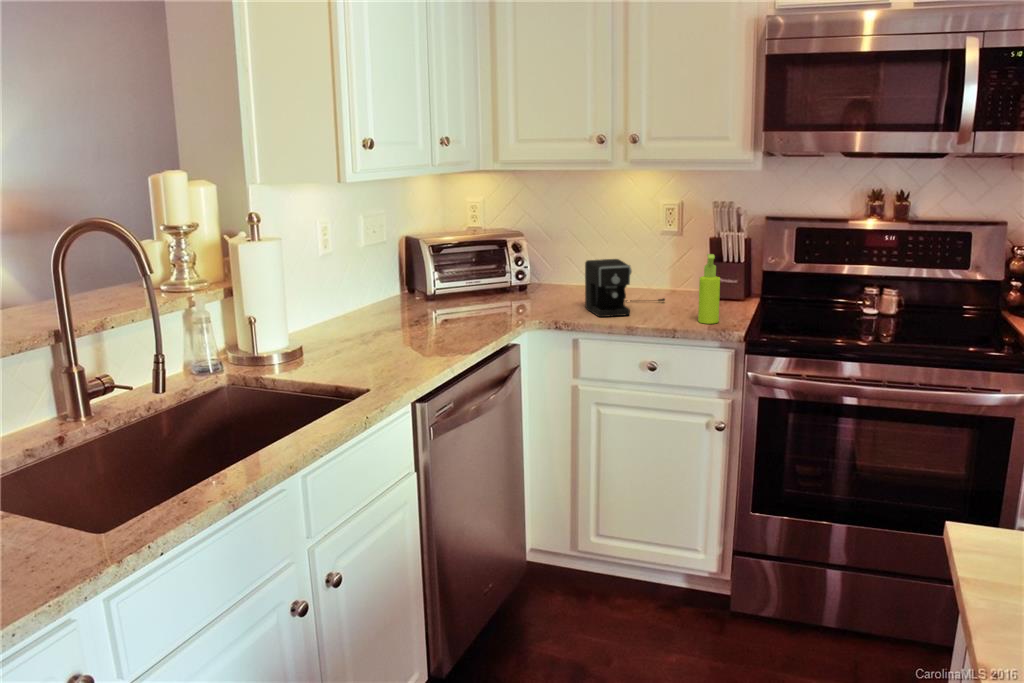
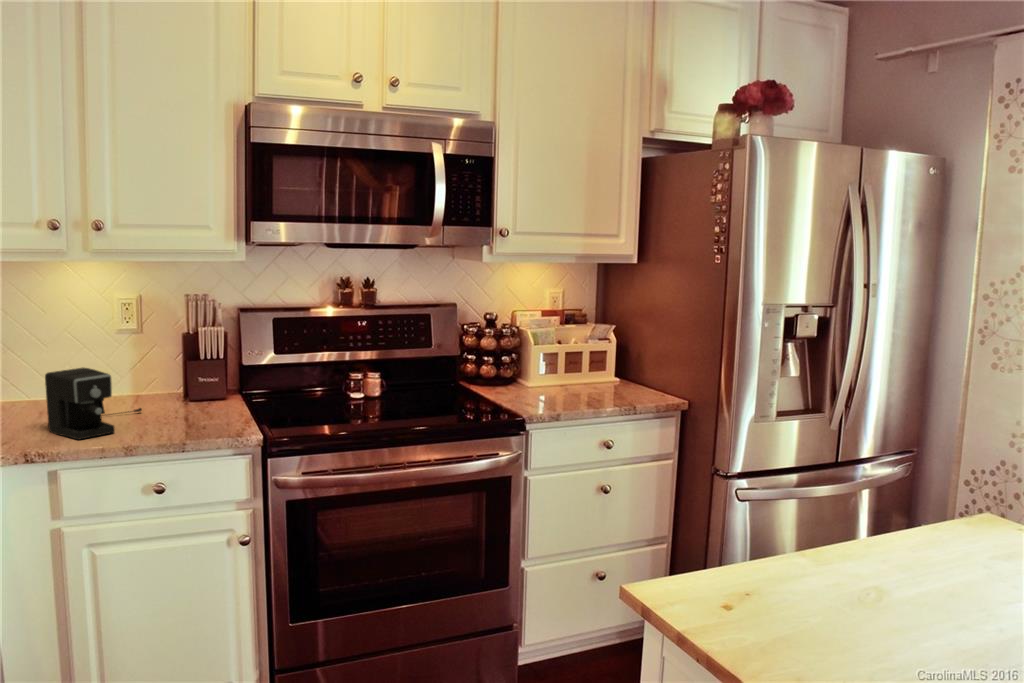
soap dispenser: present [698,254,720,324] -> none [197,353,223,430]

